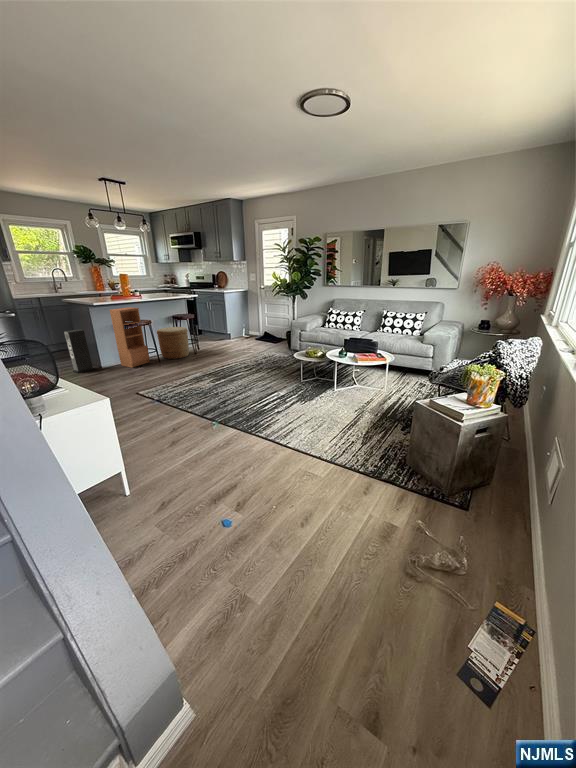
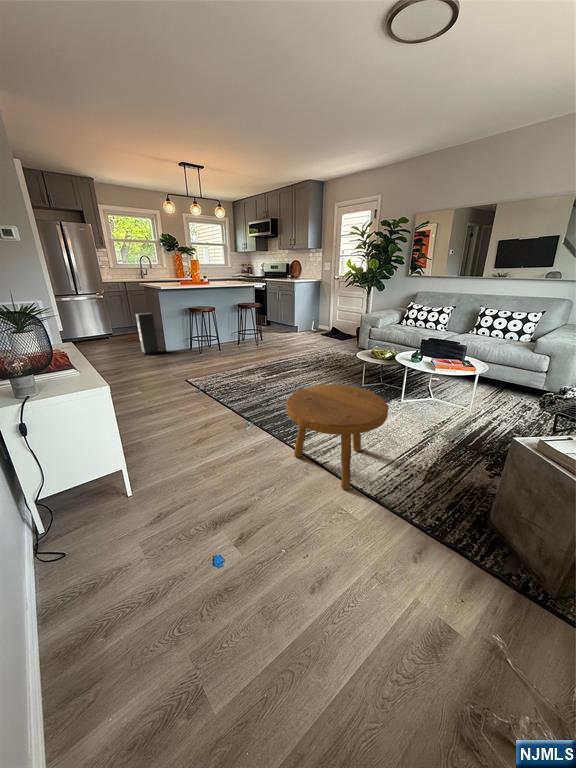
bookcase: present [110,307,150,367] -> none [177,293,211,354]
woven basket: present [157,327,189,359] -> none [221,316,251,349]
footstool: none [253,380,332,459] -> present [286,384,389,489]

